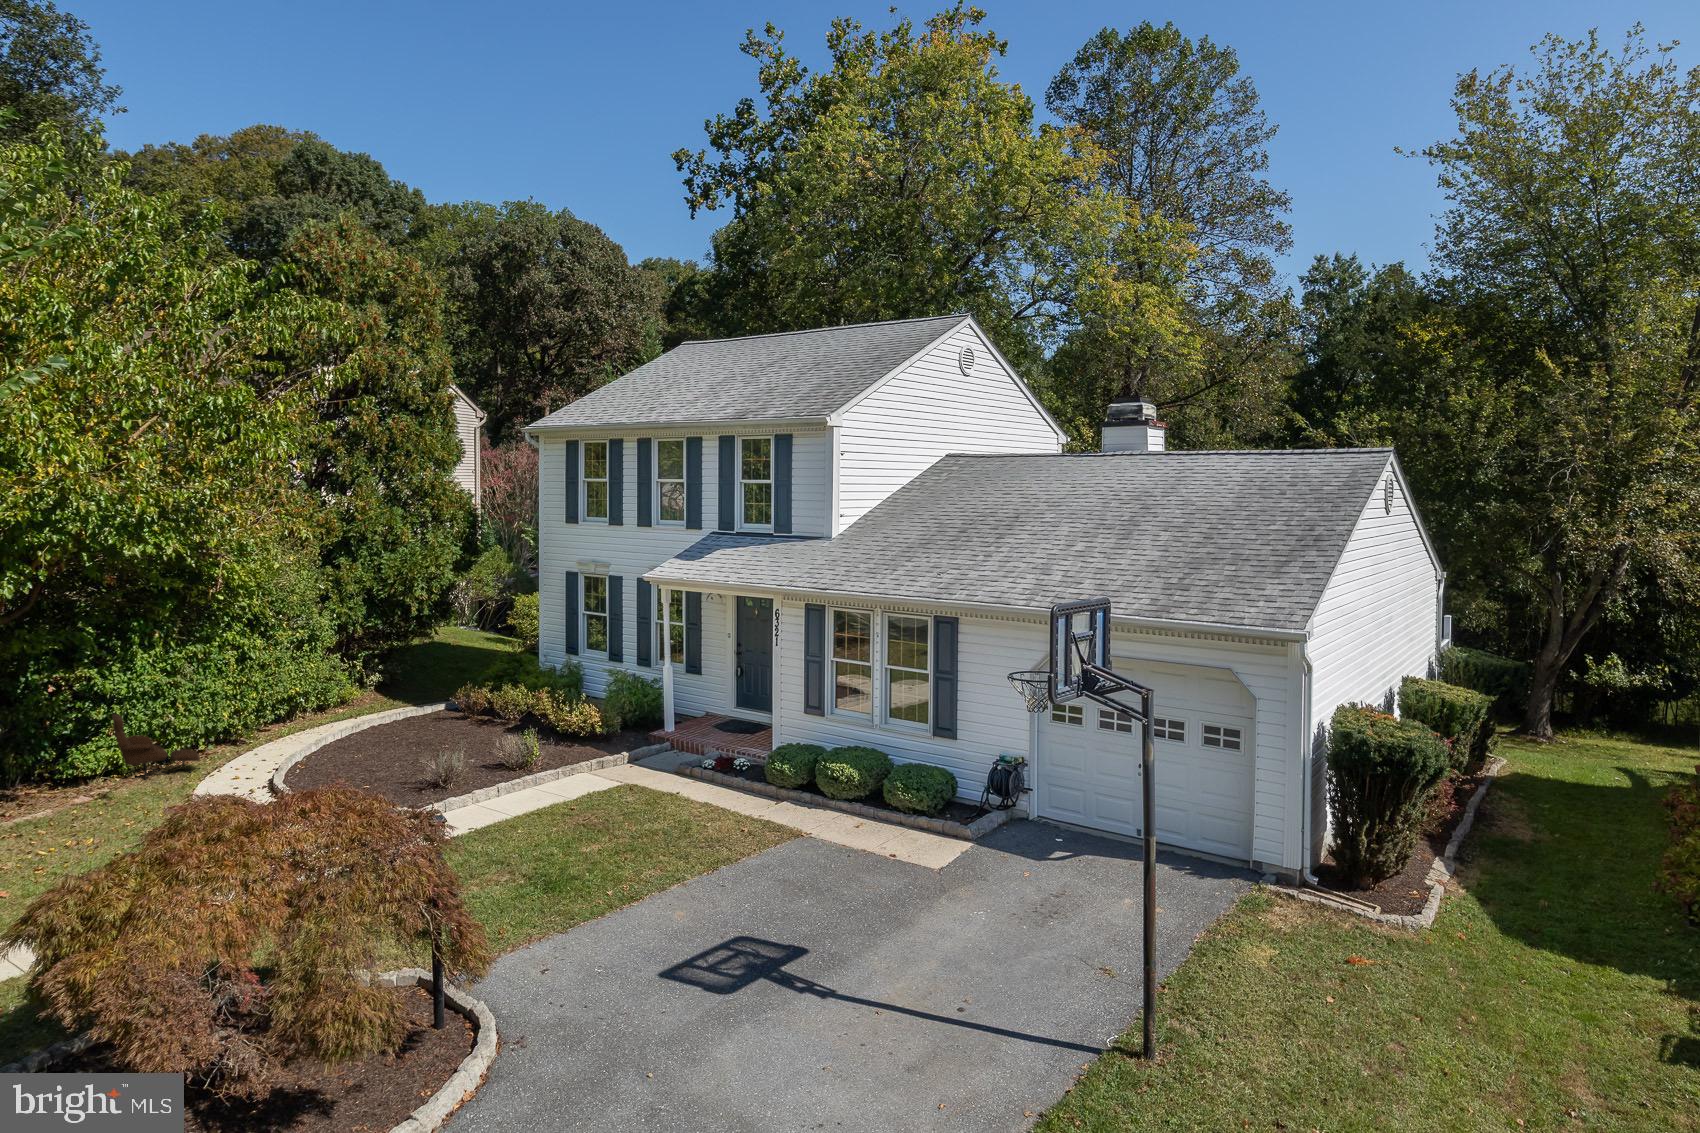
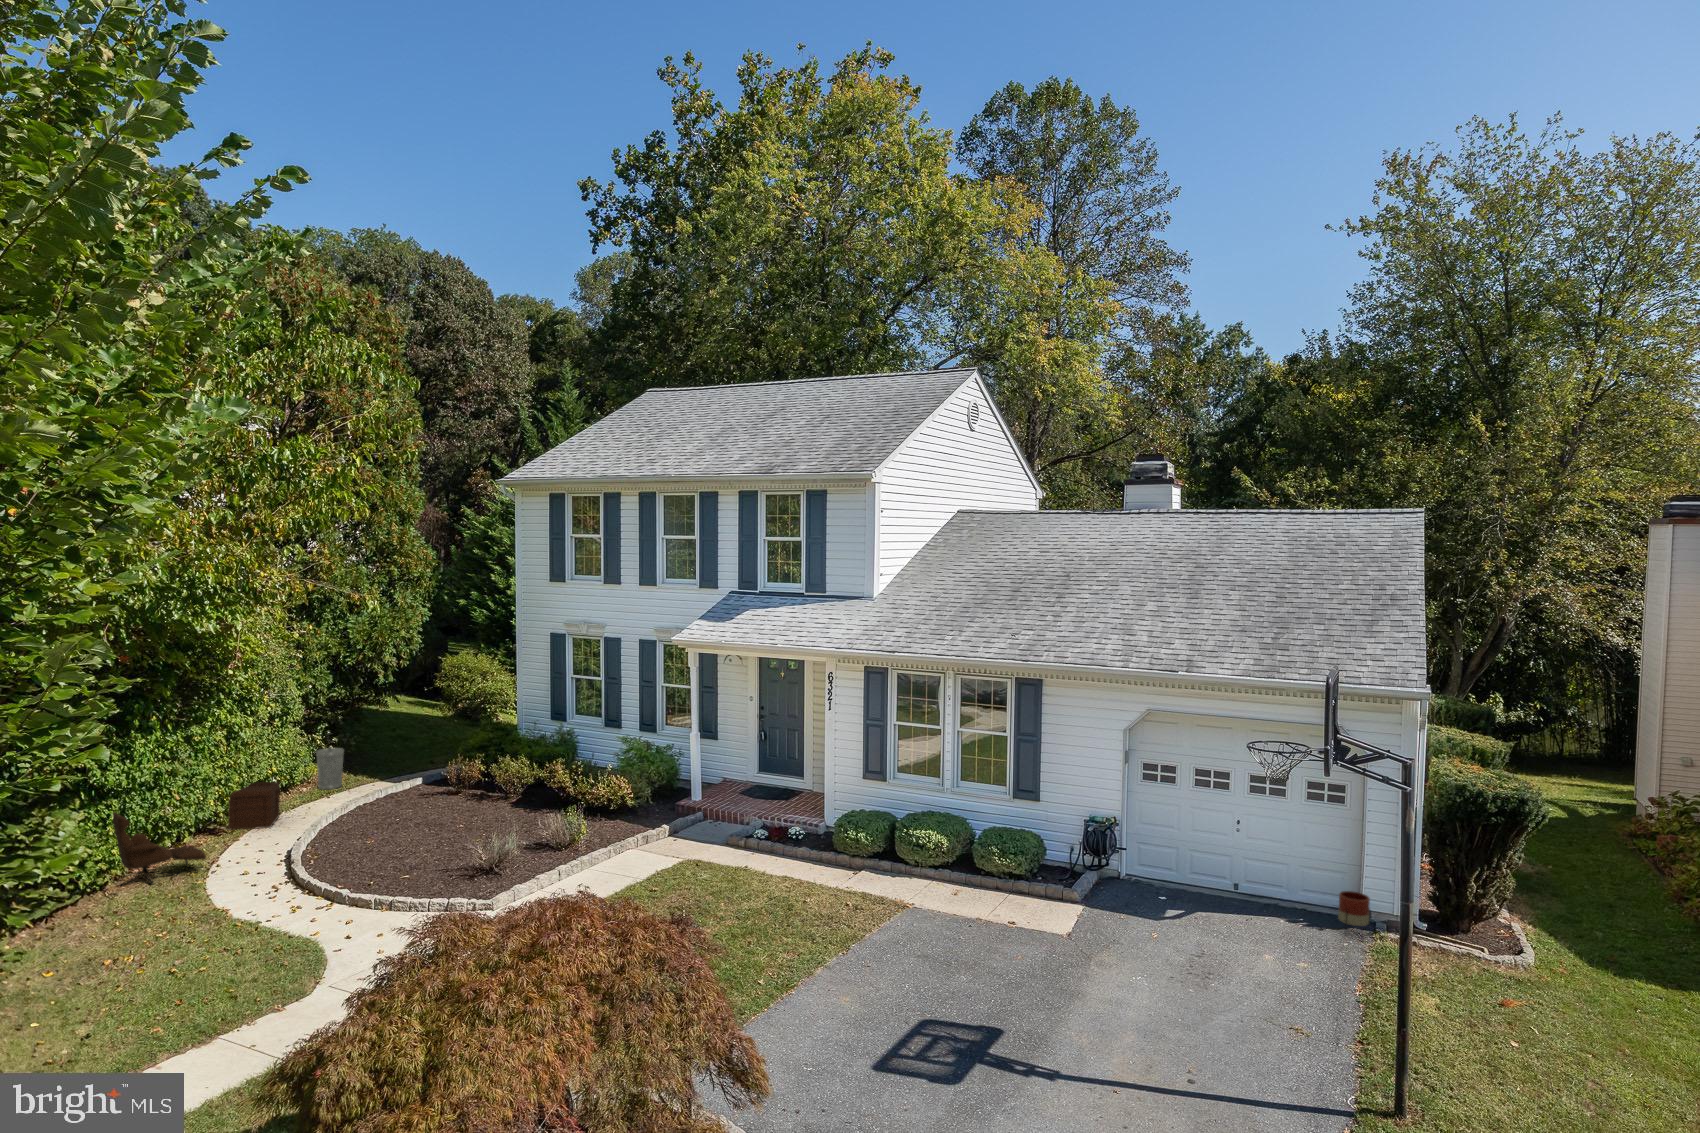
trash can: none [351,672,376,711] -> present [316,747,344,790]
wooden crate: none [248,699,299,740] -> present [228,782,280,830]
planter: none [1239,846,1273,894] -> present [1338,891,1370,928]

